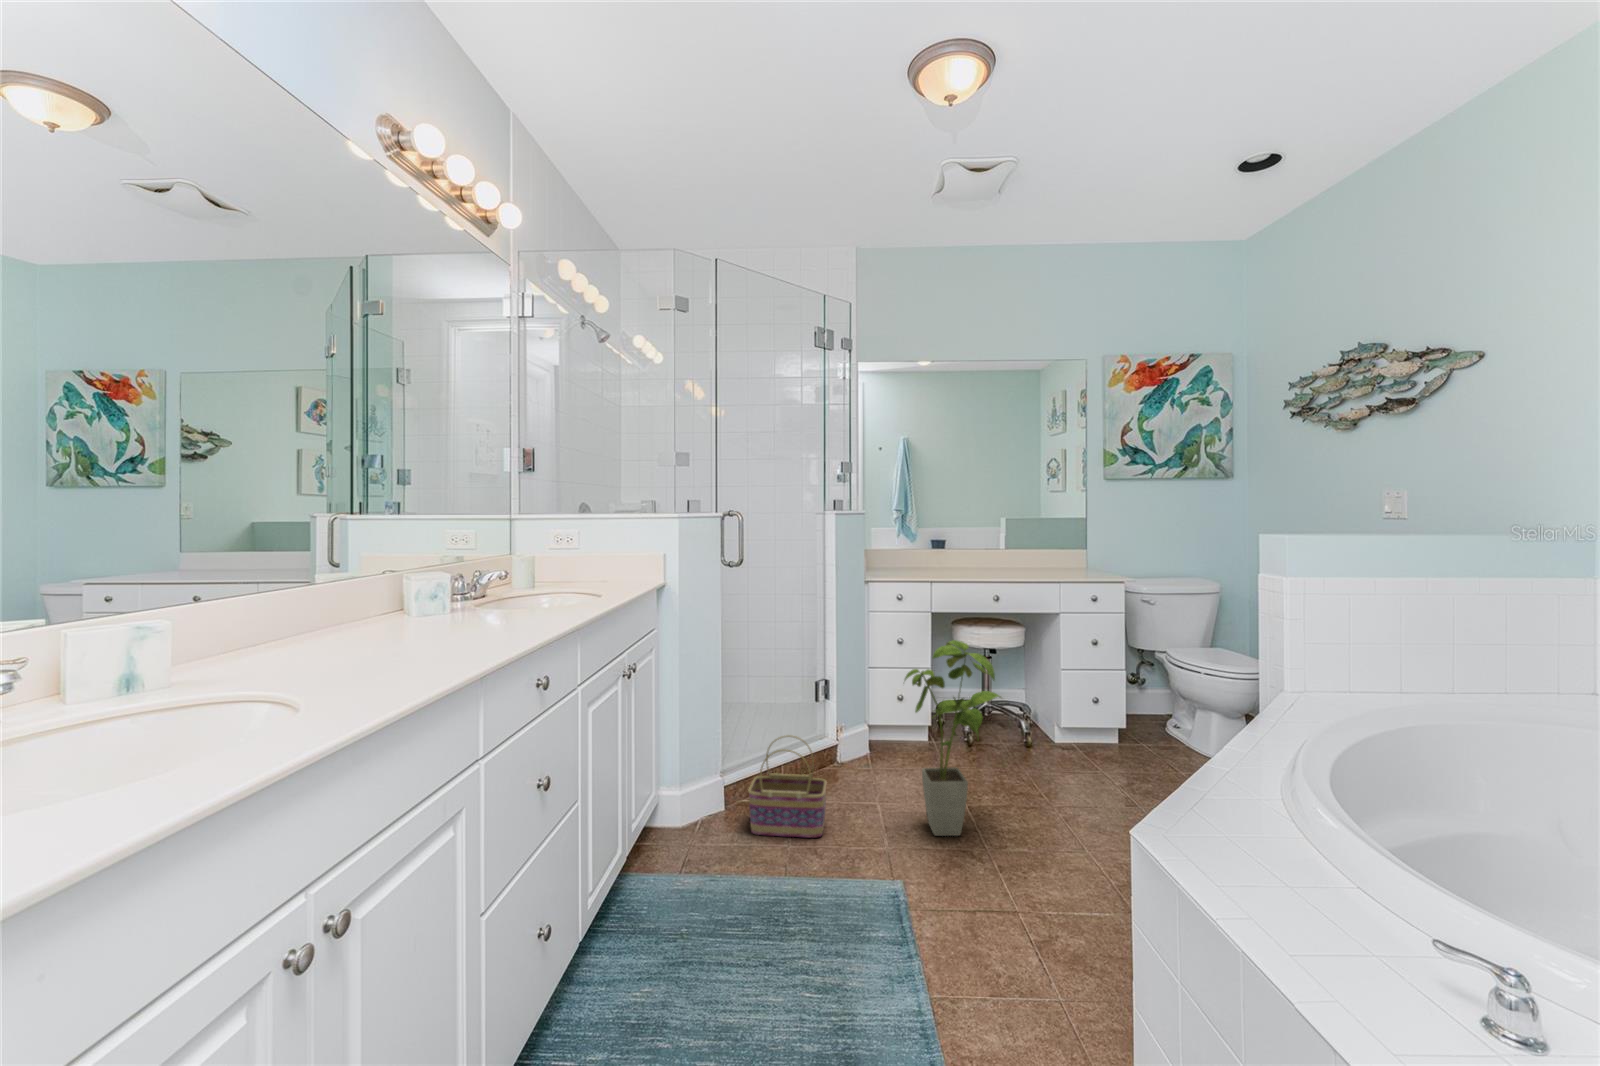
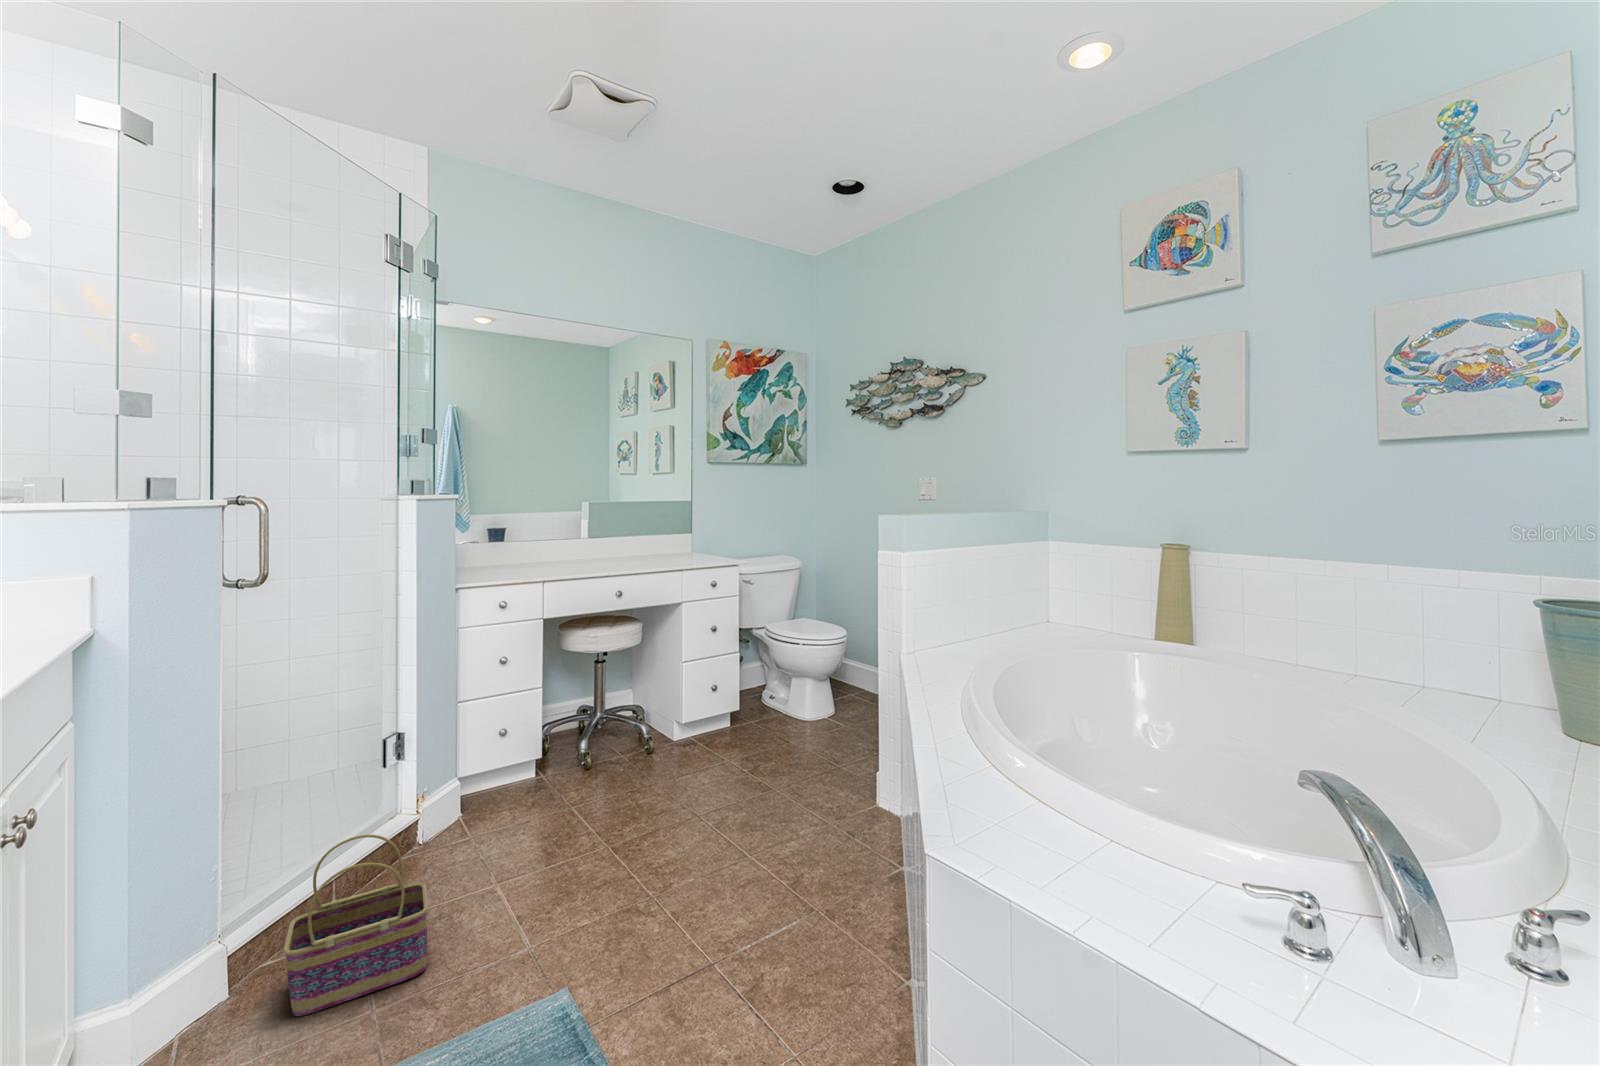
house plant: present [905,640,1001,836] -> none [535,655,661,902]

